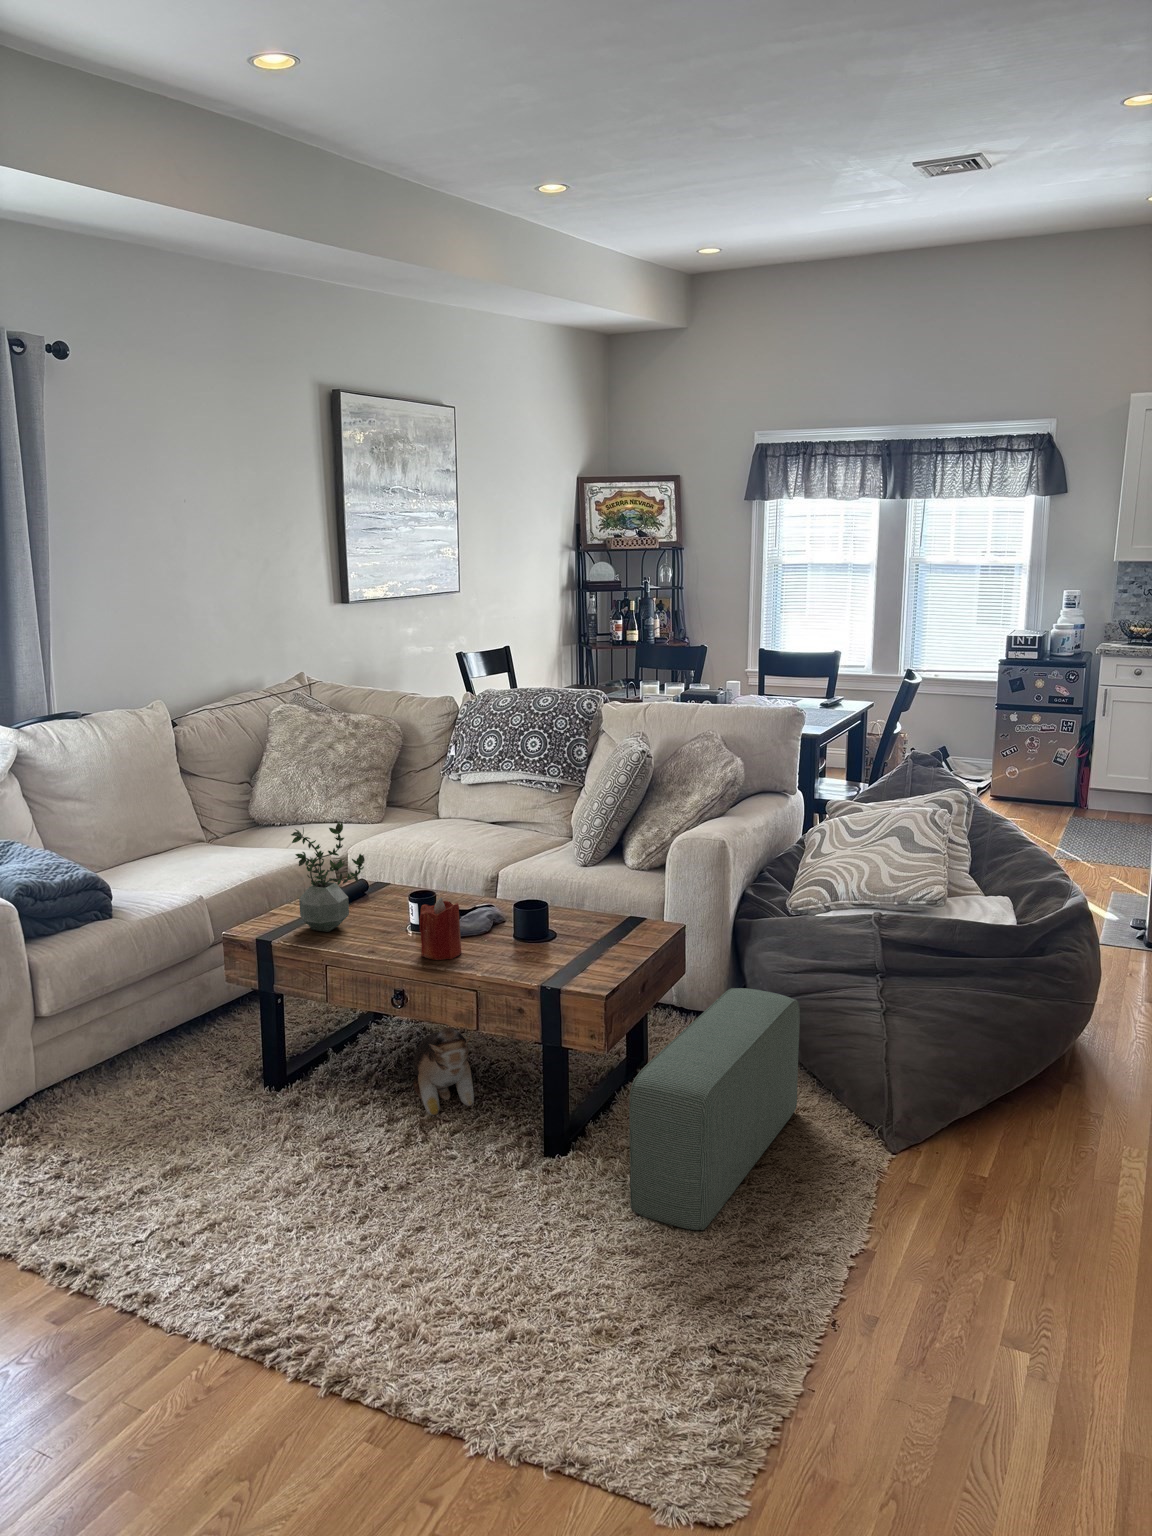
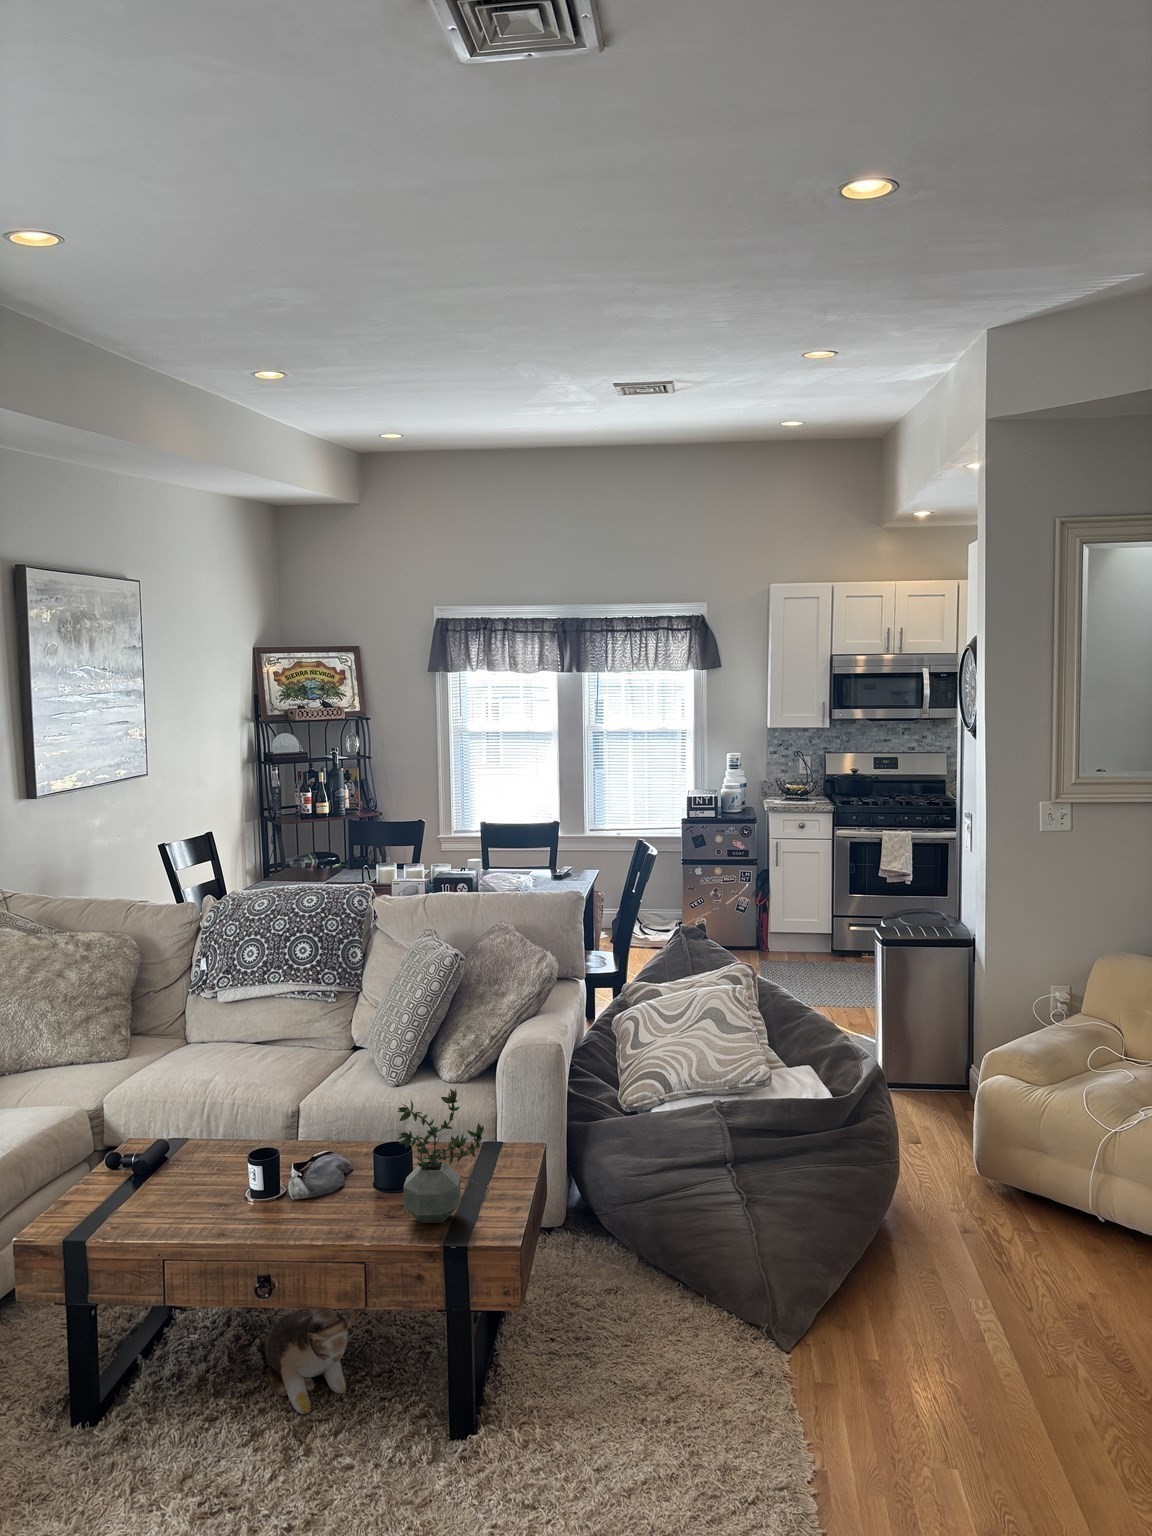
potted plant: present [291,822,365,932] -> present [397,1089,484,1223]
candle: present [420,898,461,960] -> none [283,1159,329,1232]
pouf: present [629,988,800,1230] -> none [571,1209,683,1495]

